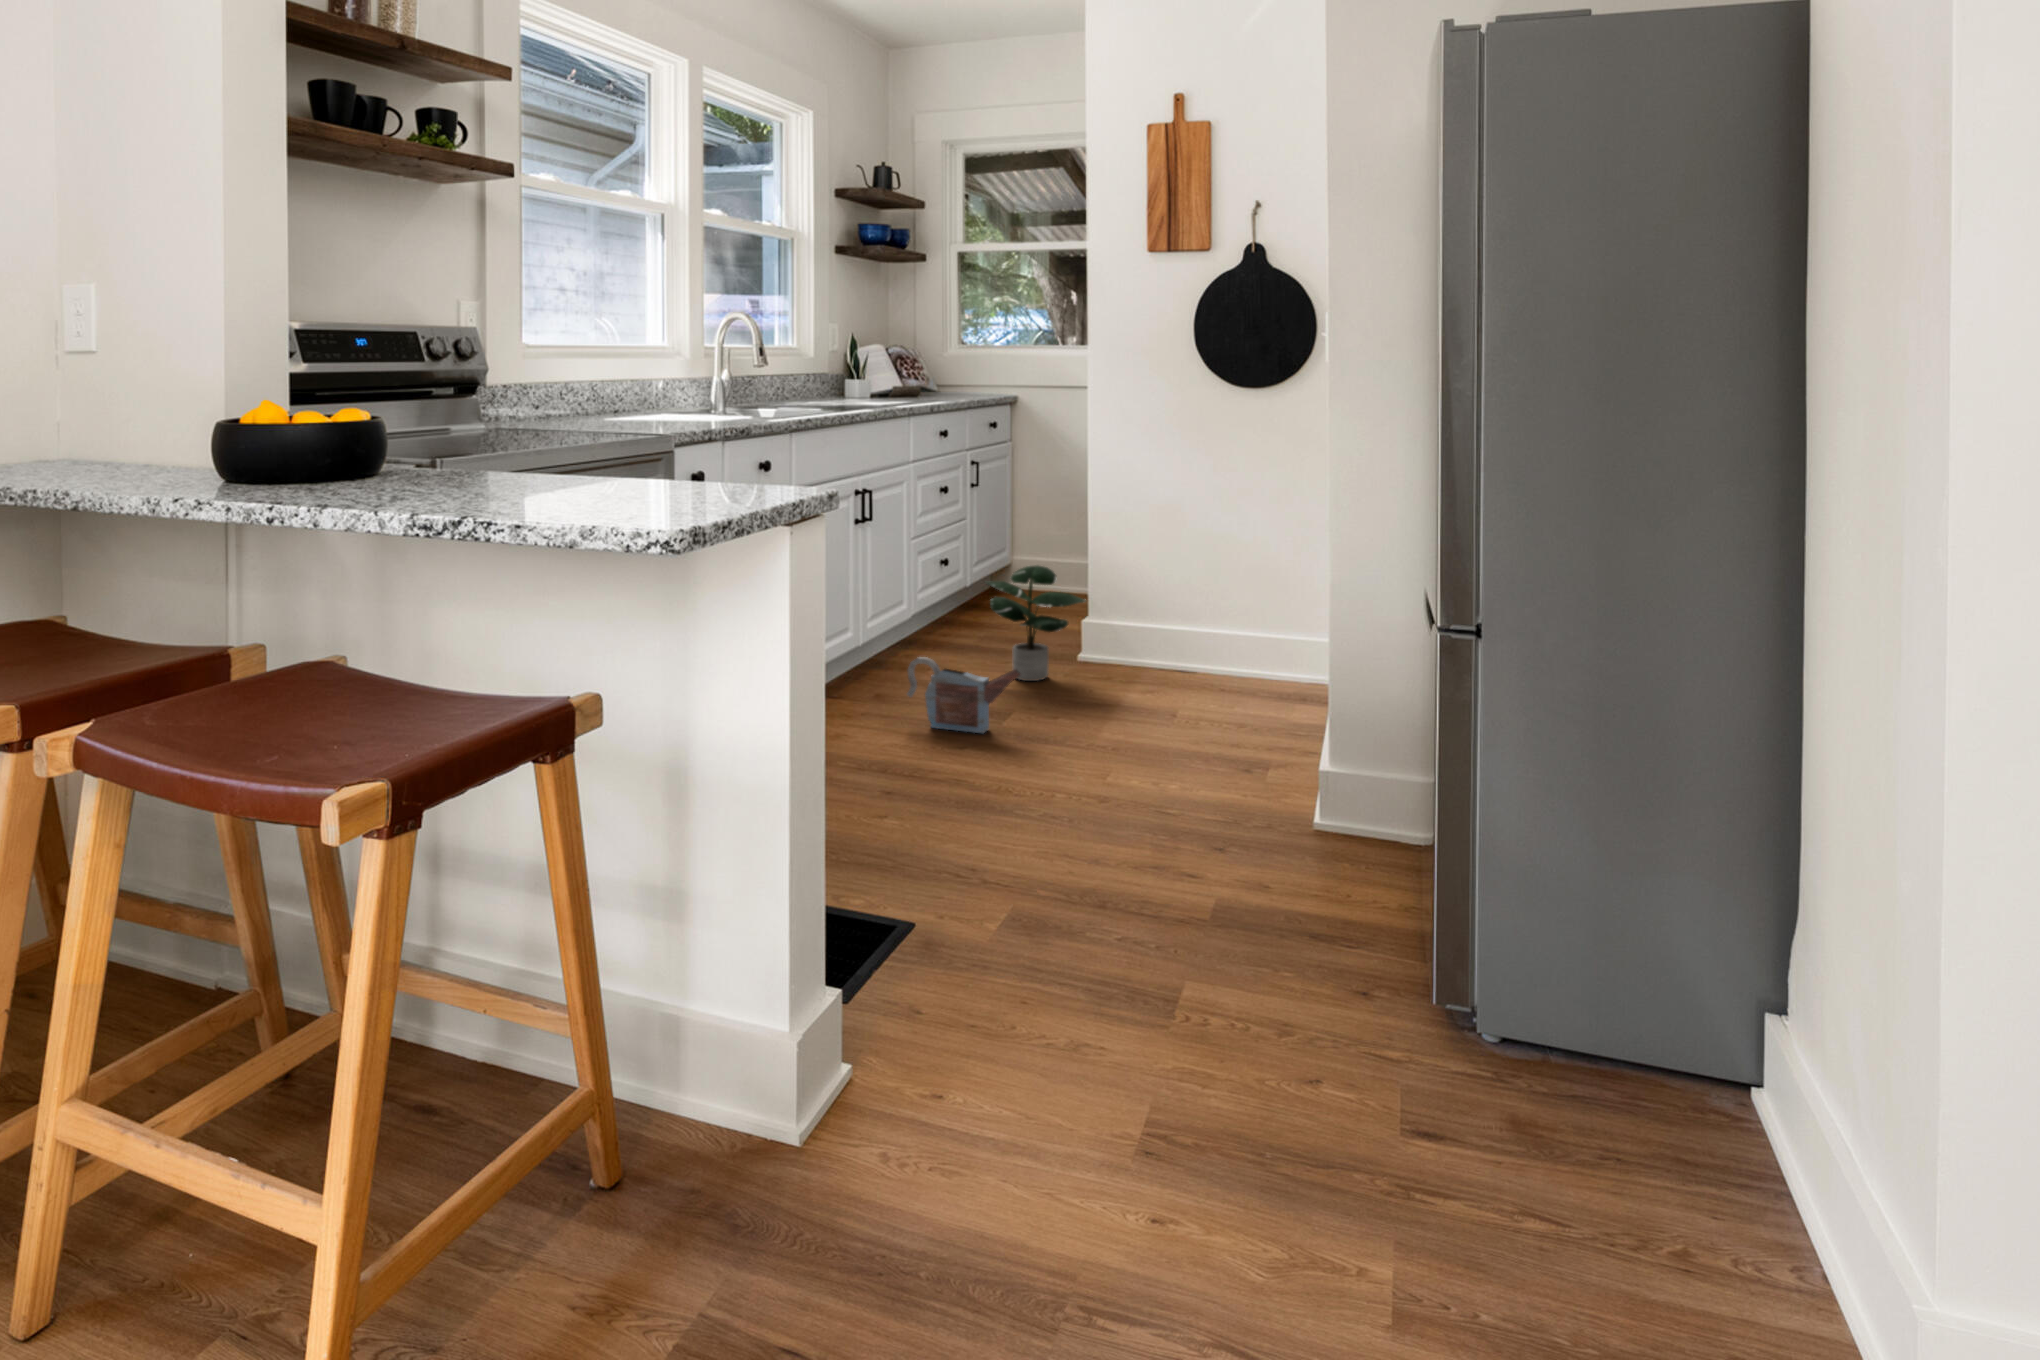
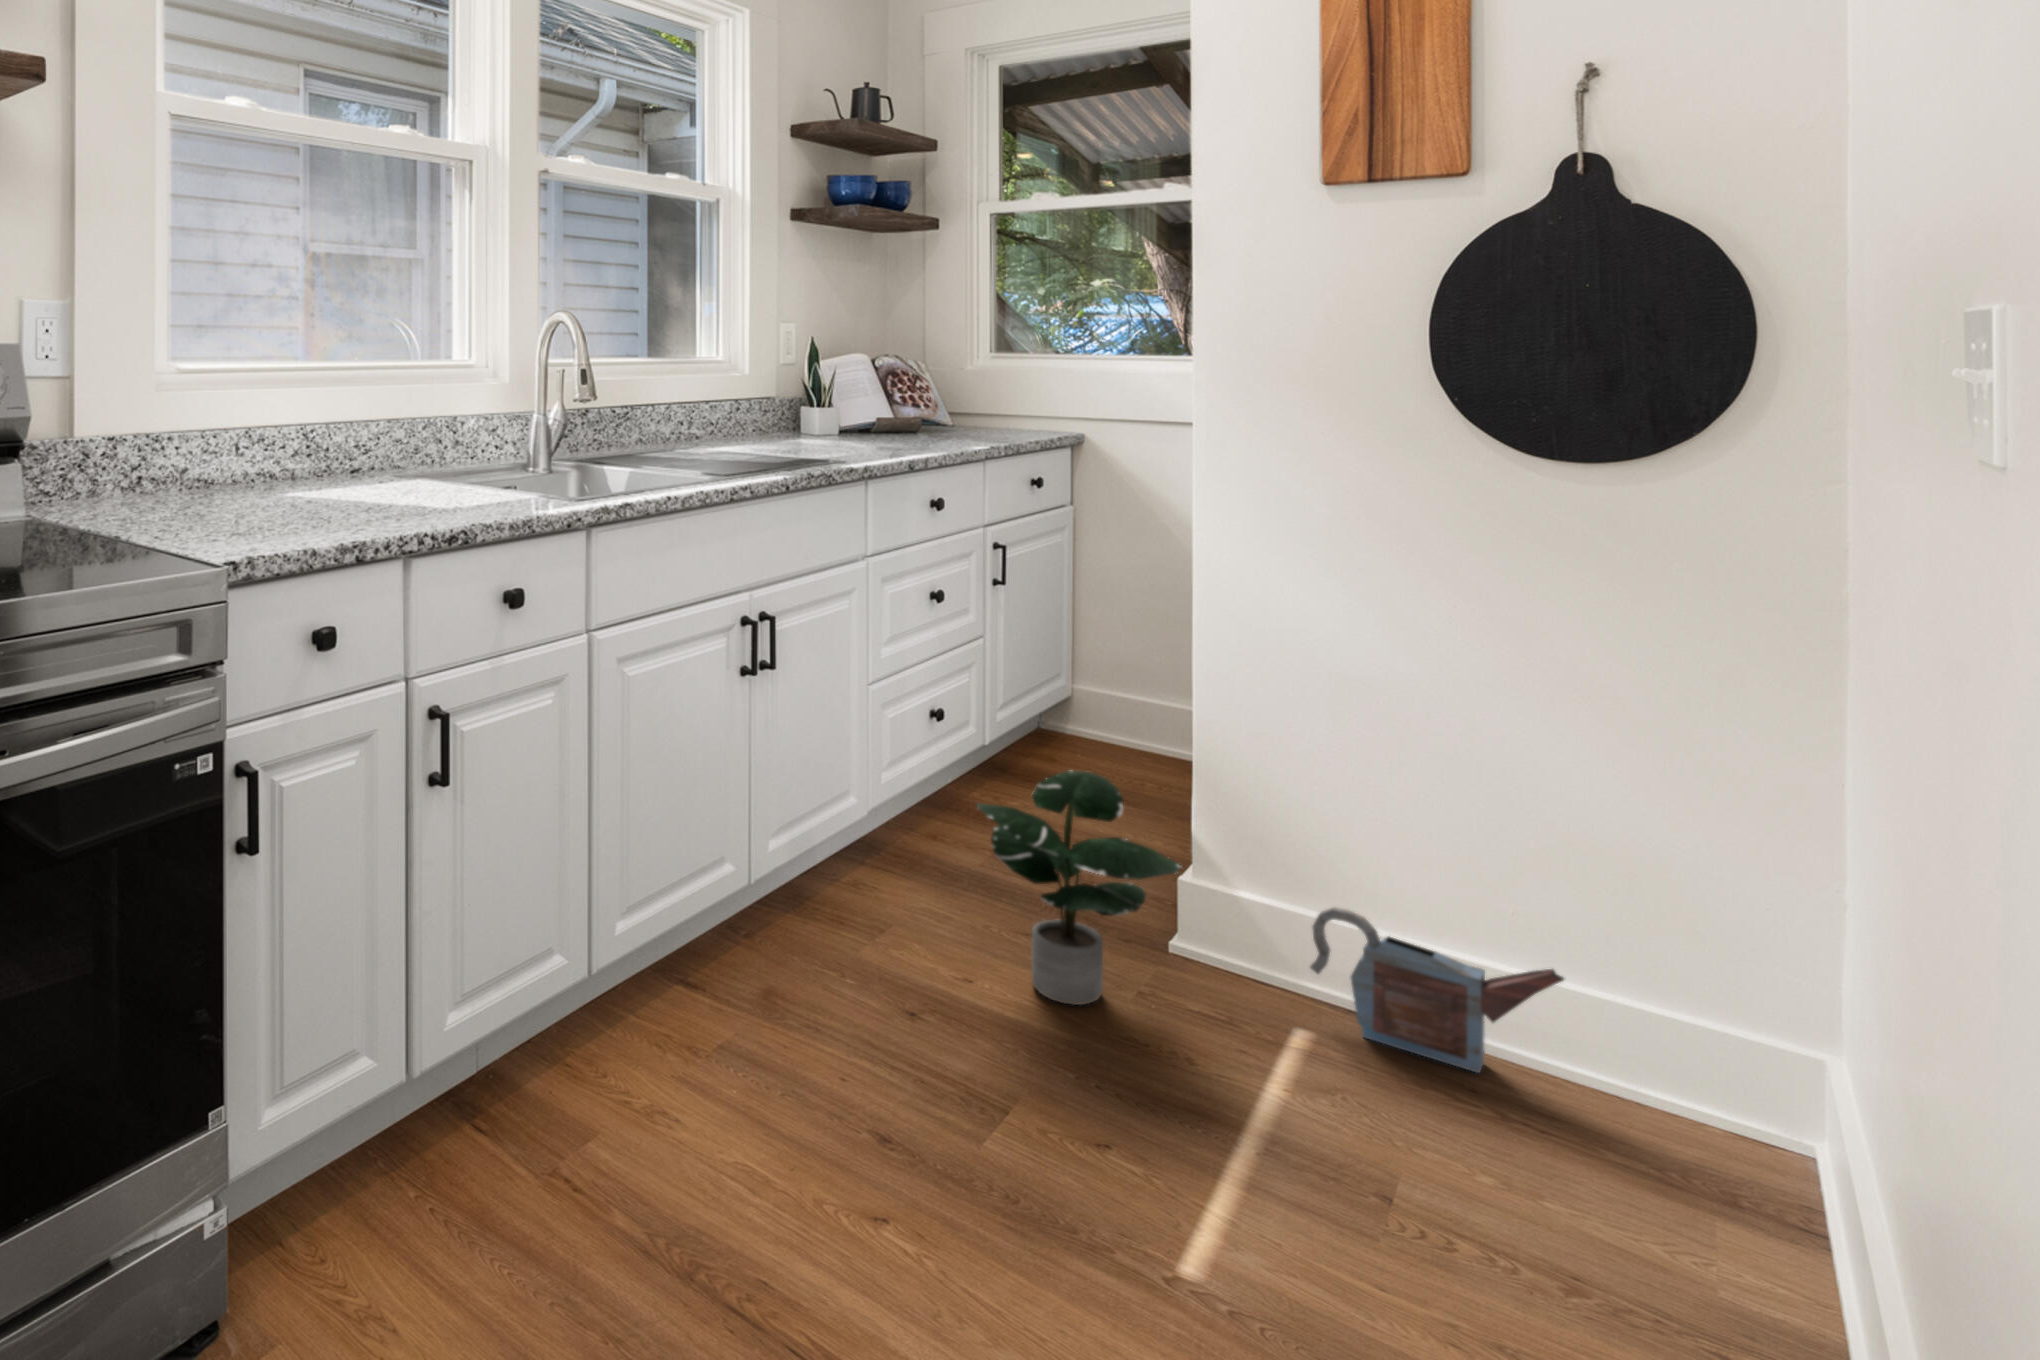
watering can: present [907,657,1021,733] -> present [1310,907,1564,1073]

